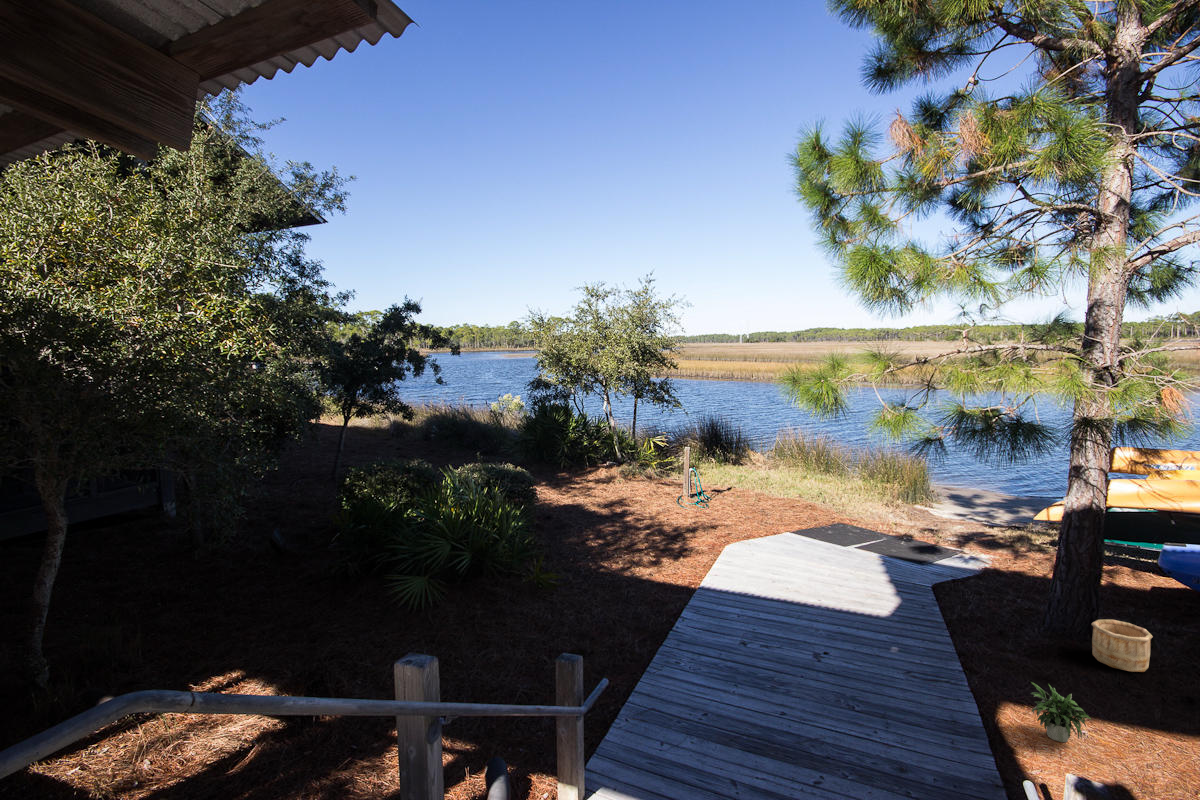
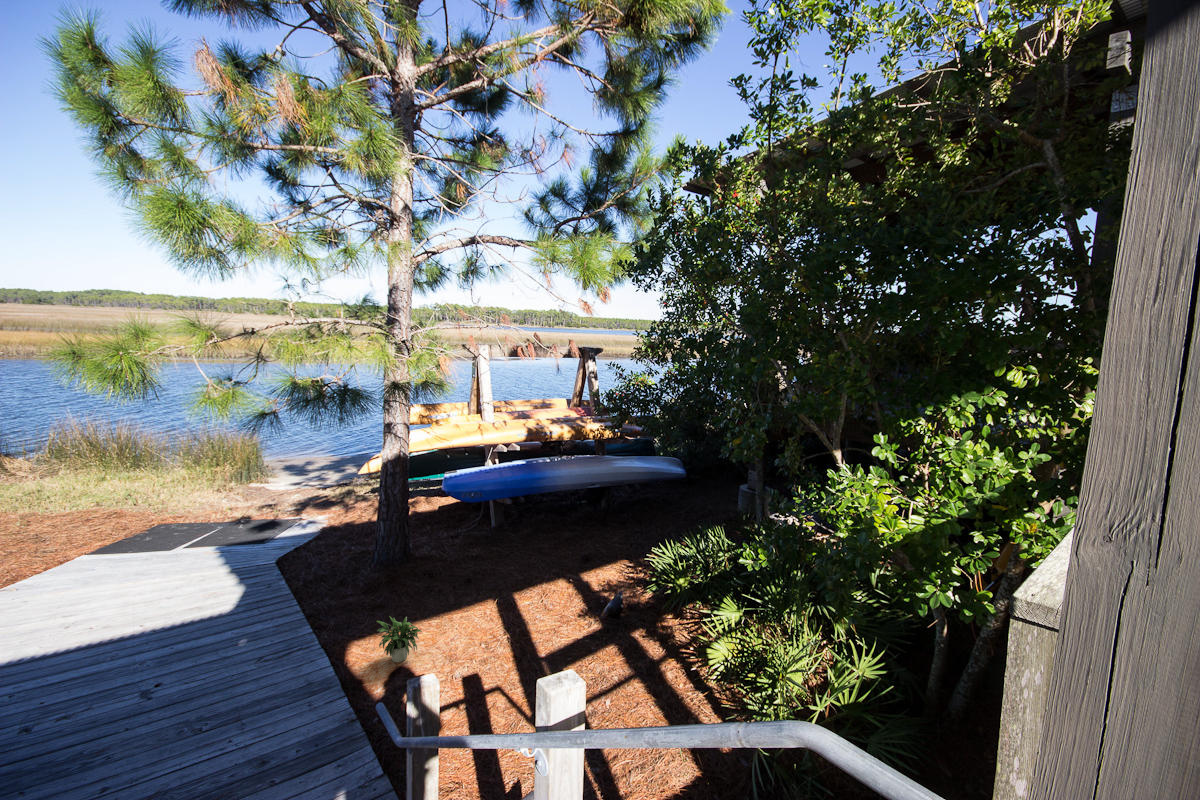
wooden bucket: present [1092,620,1153,672] -> none [410,542,449,581]

